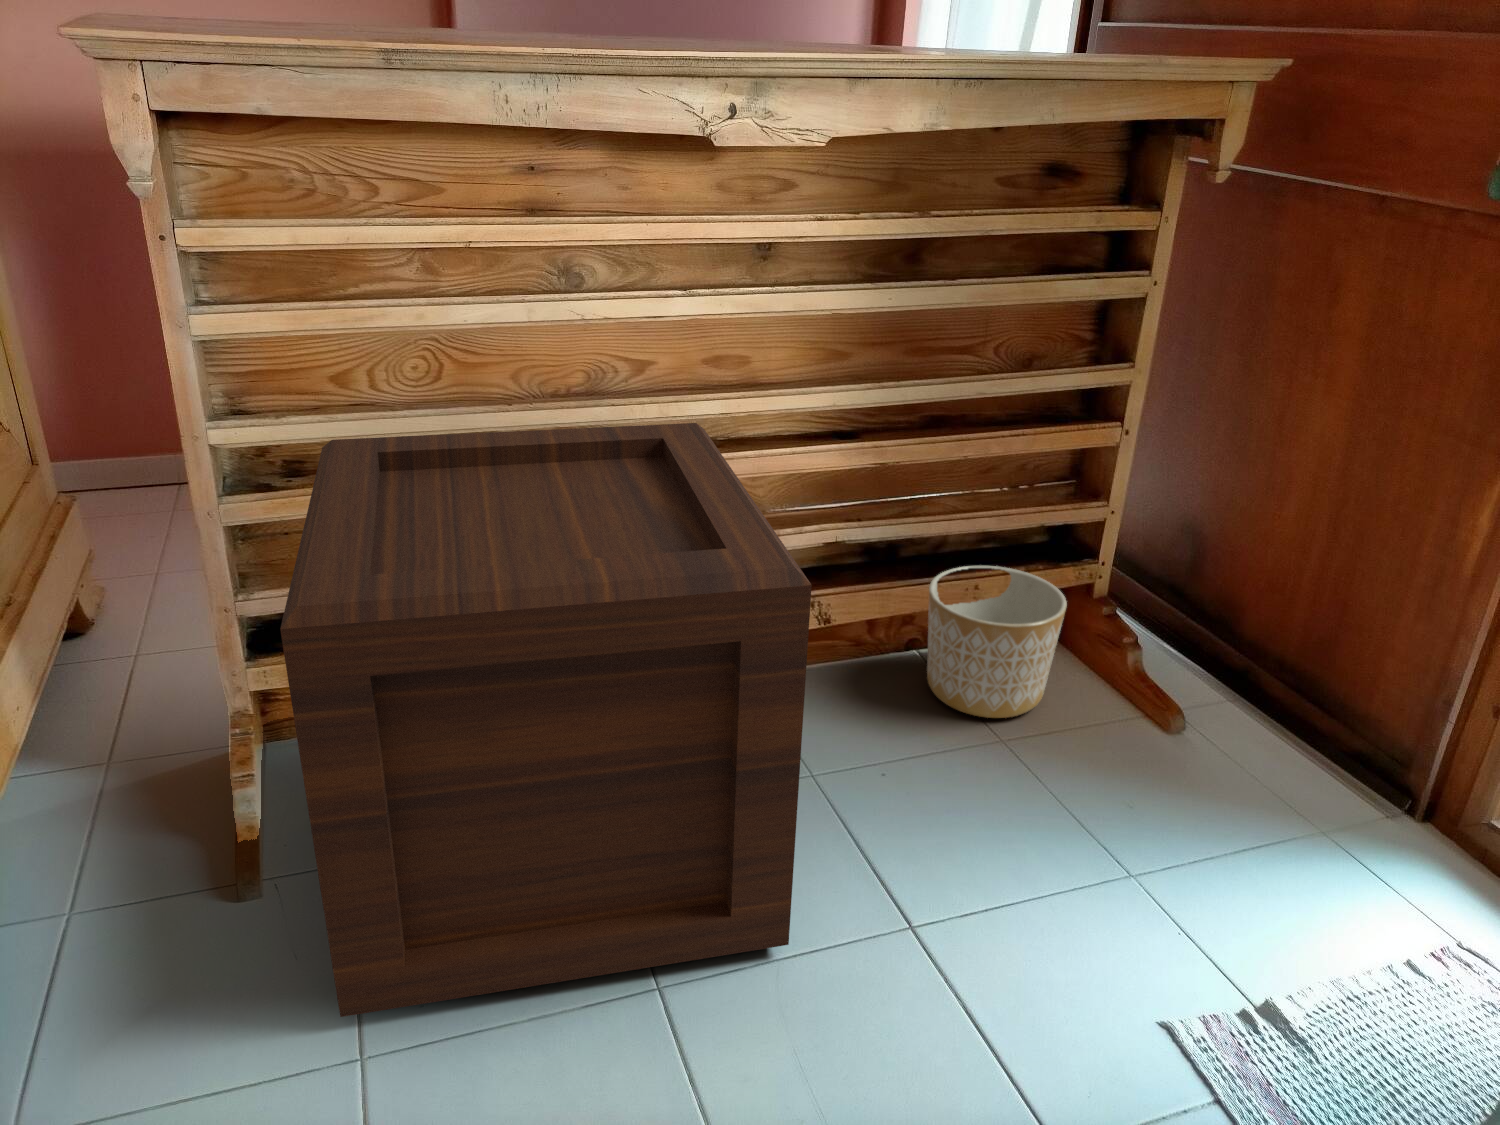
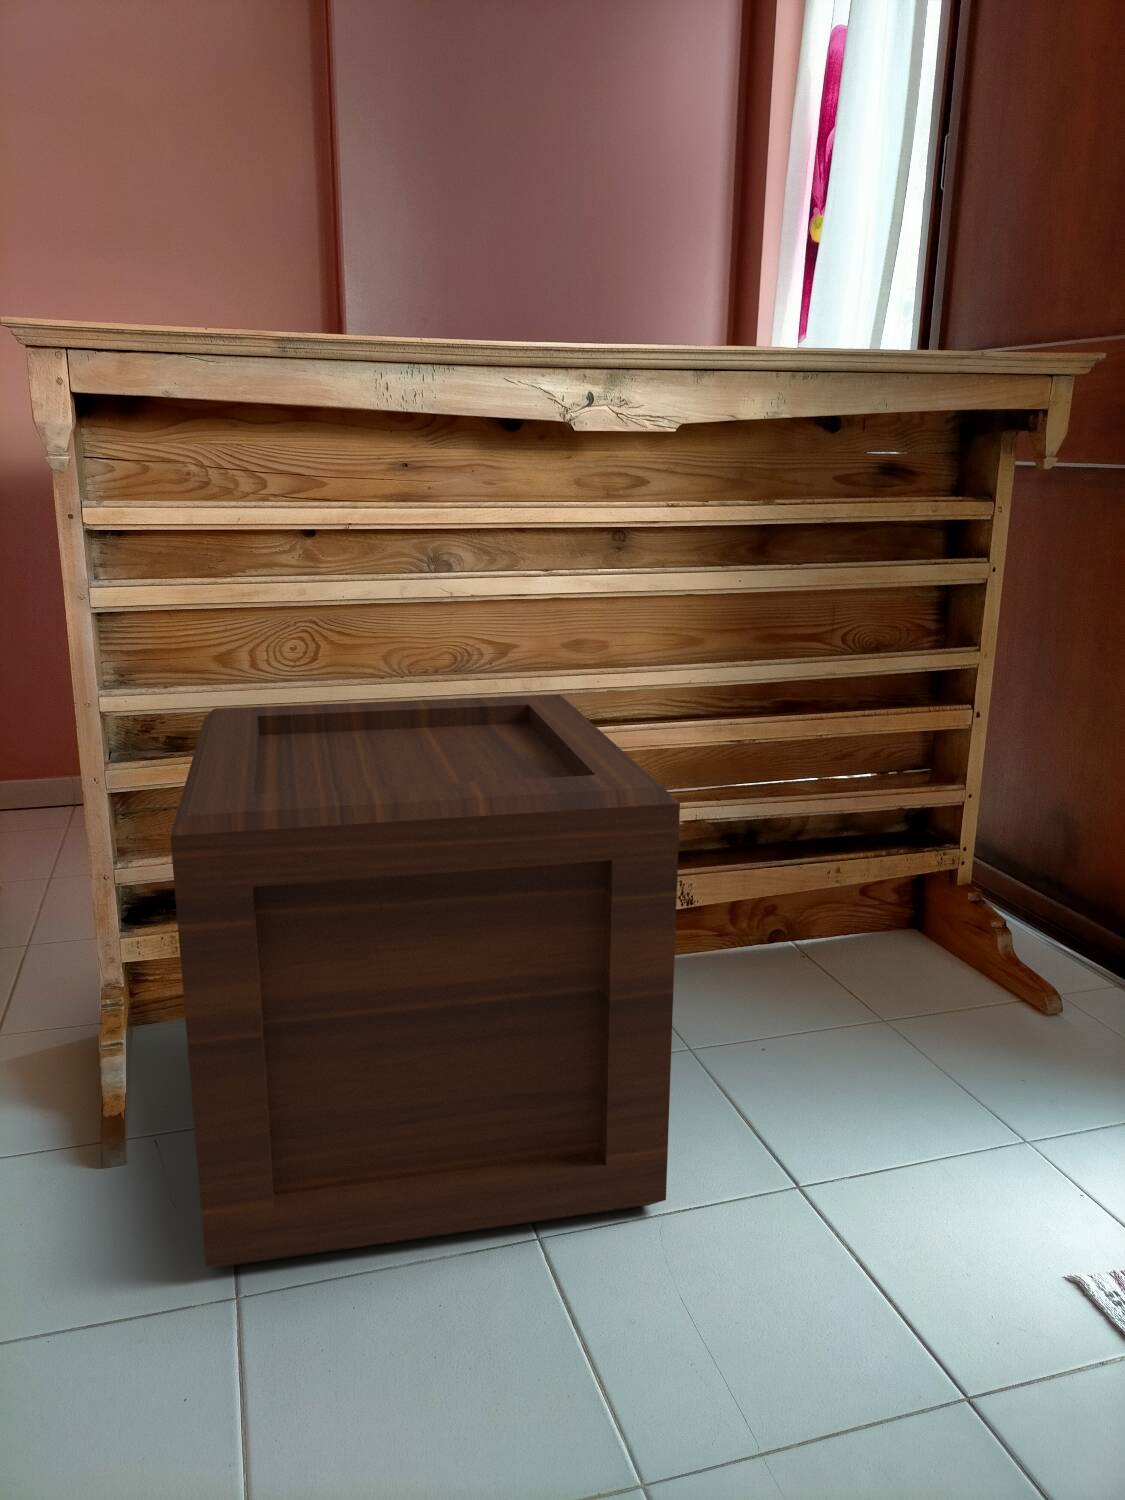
planter: present [927,565,1067,718] -> none [791,850,931,999]

